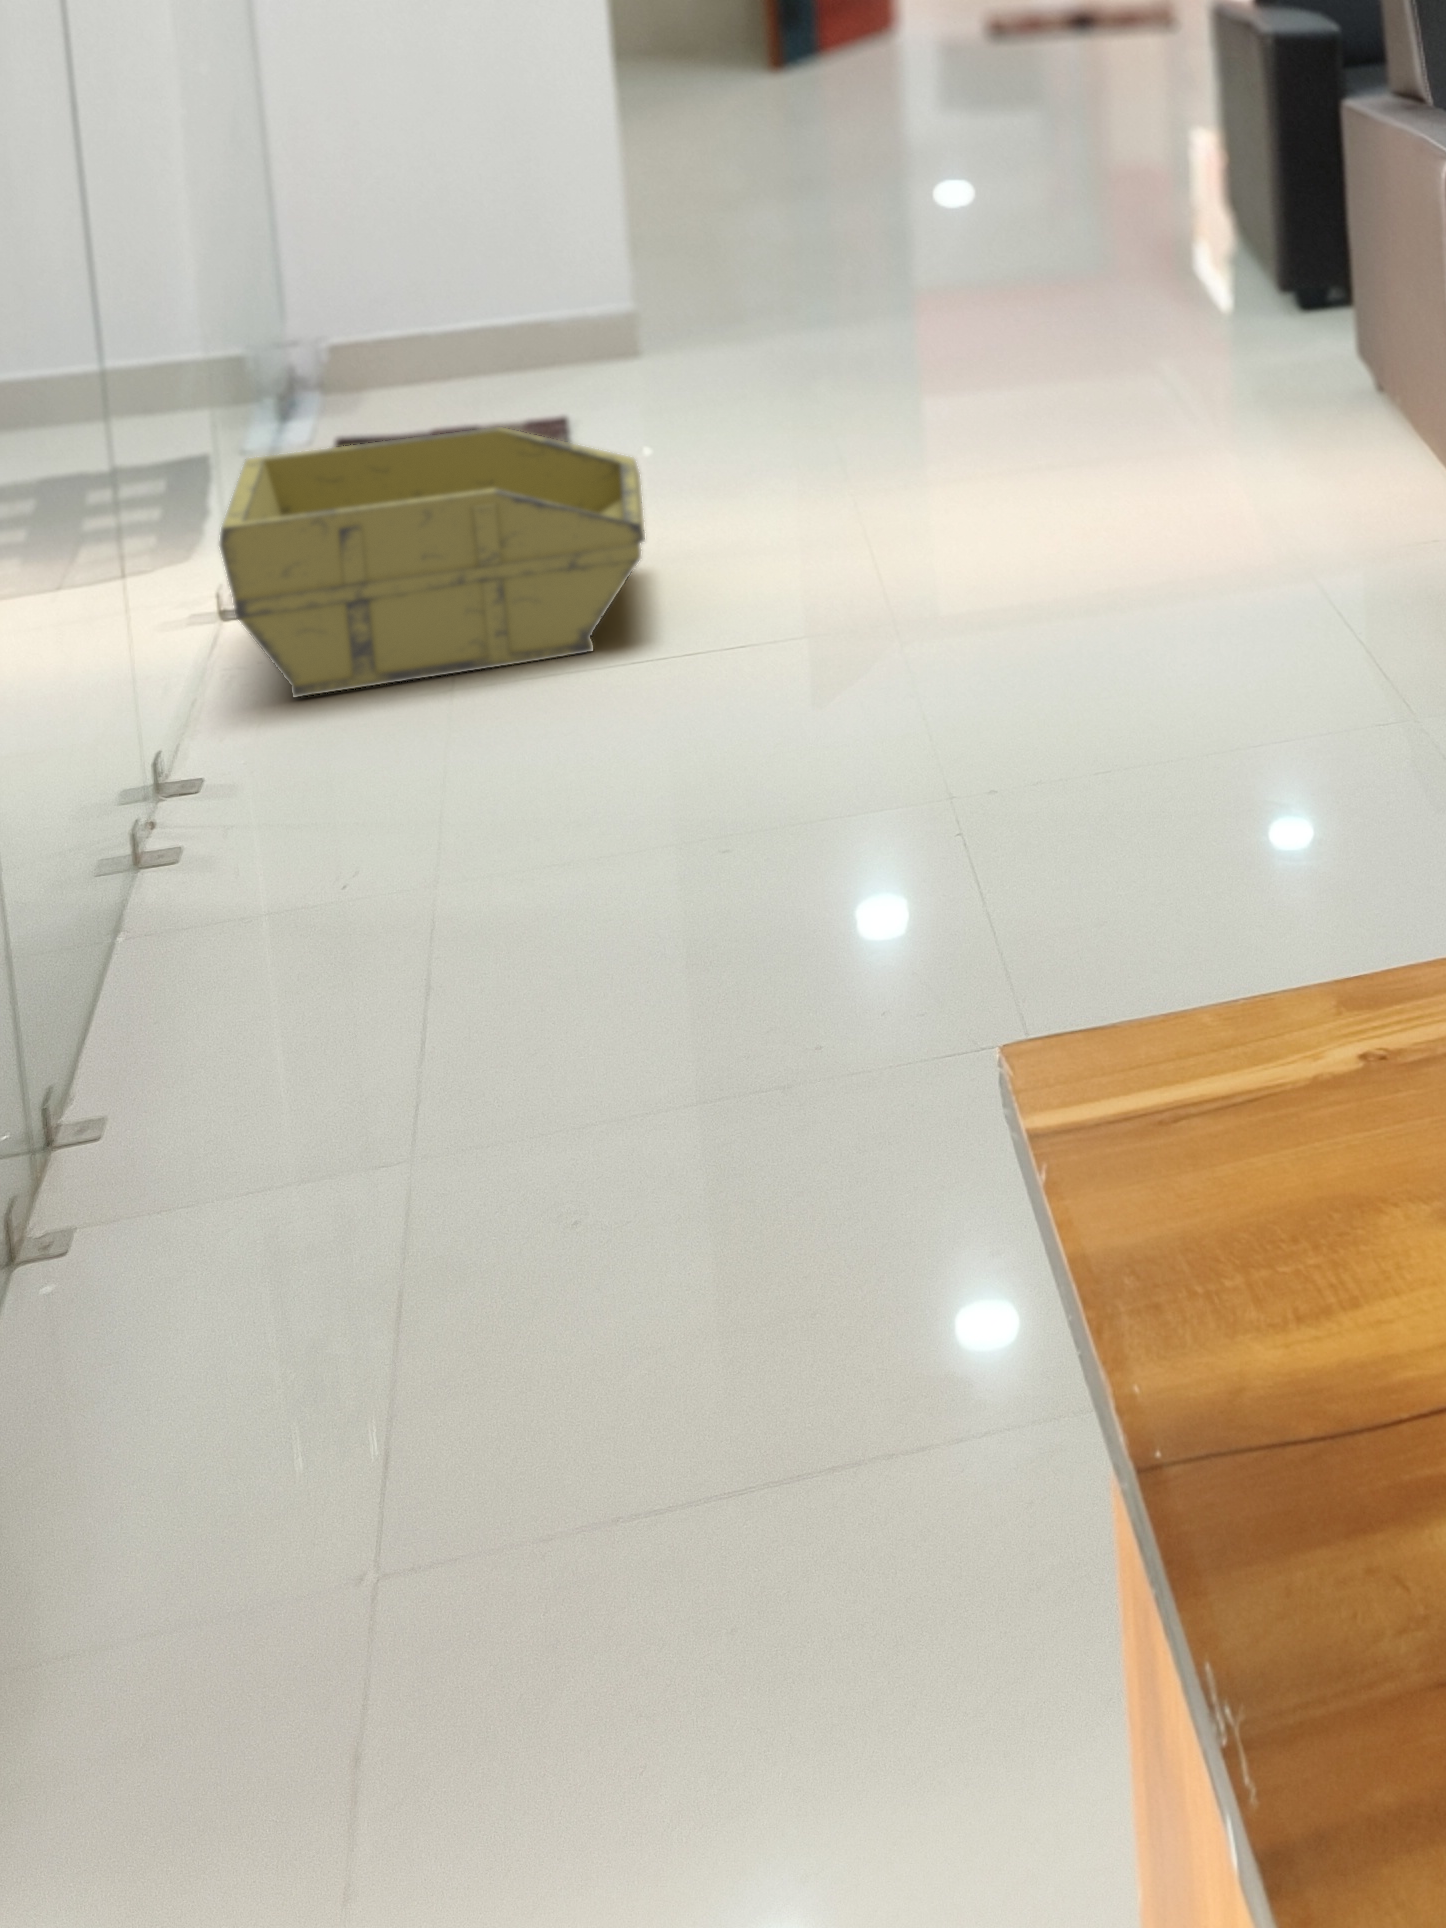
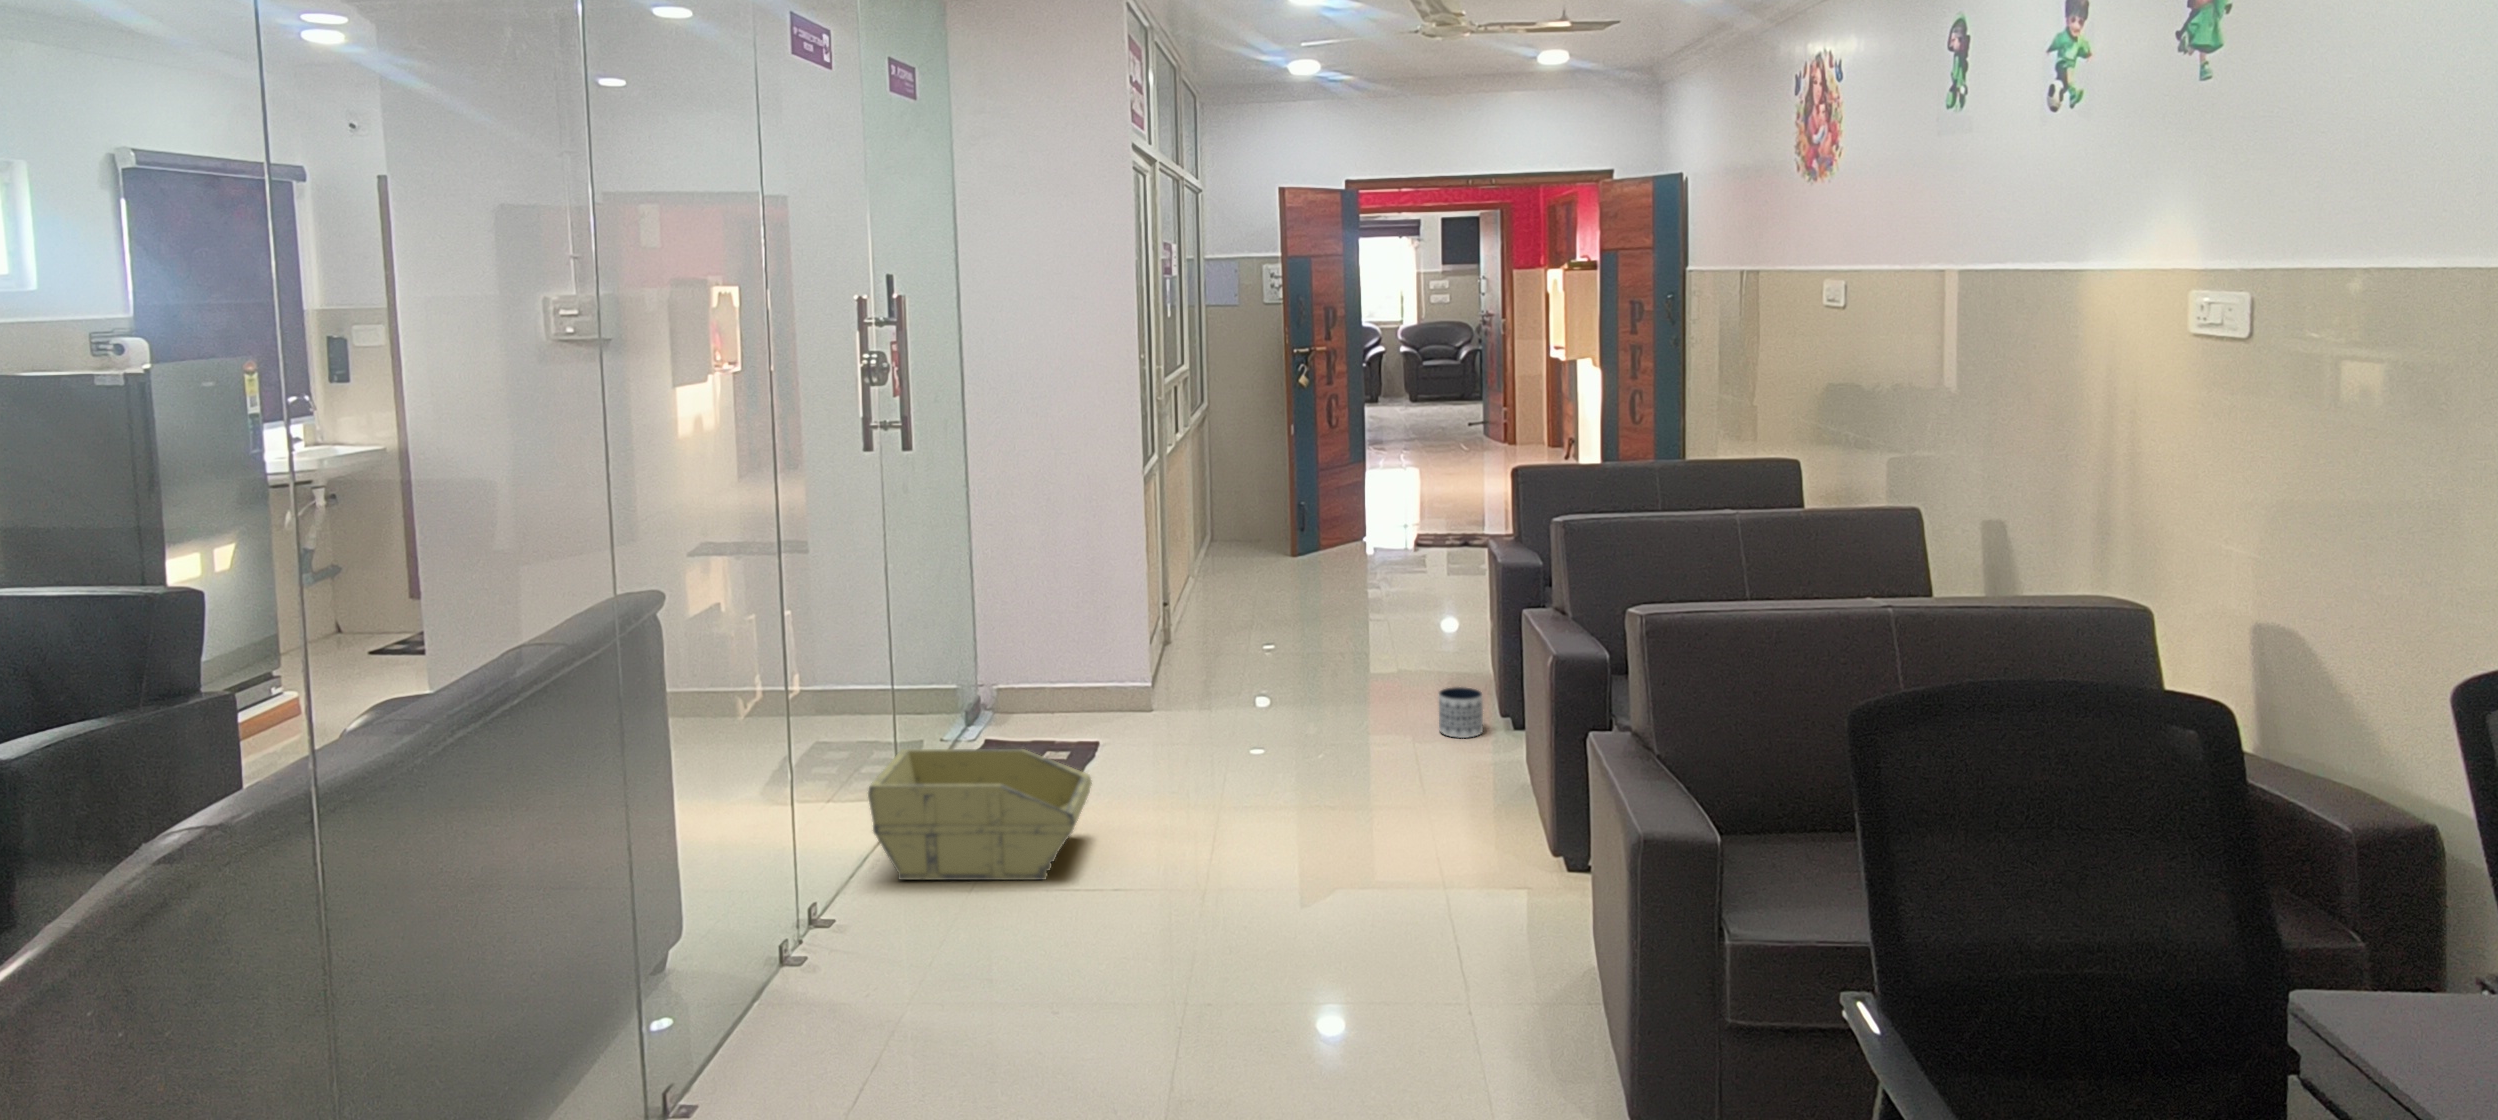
planter: none [1184,245,1261,330] -> present [1439,687,1483,738]

